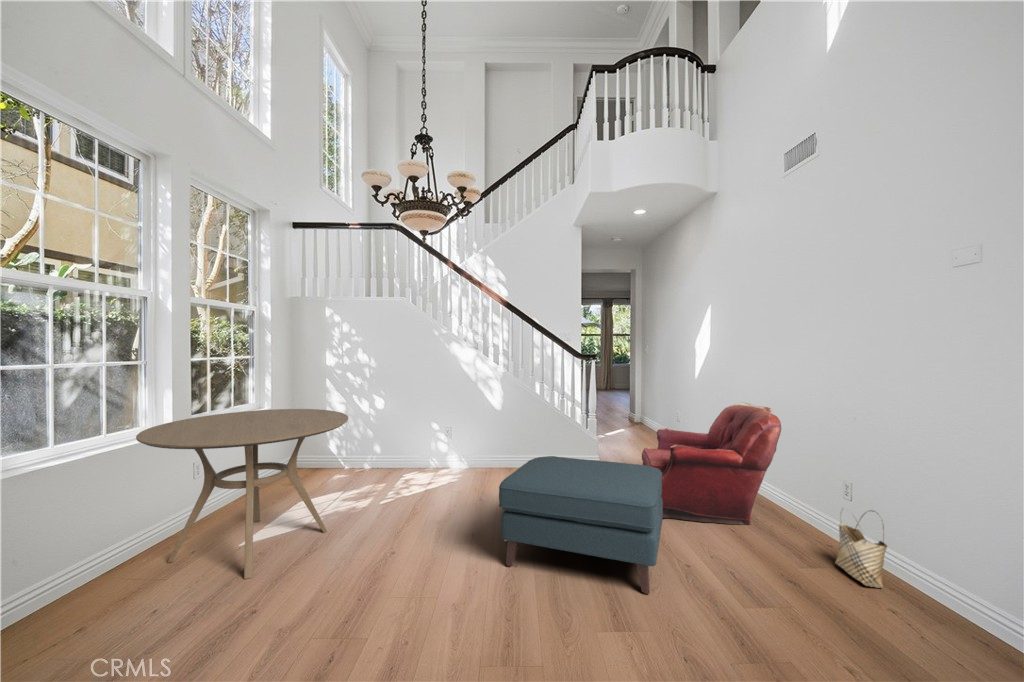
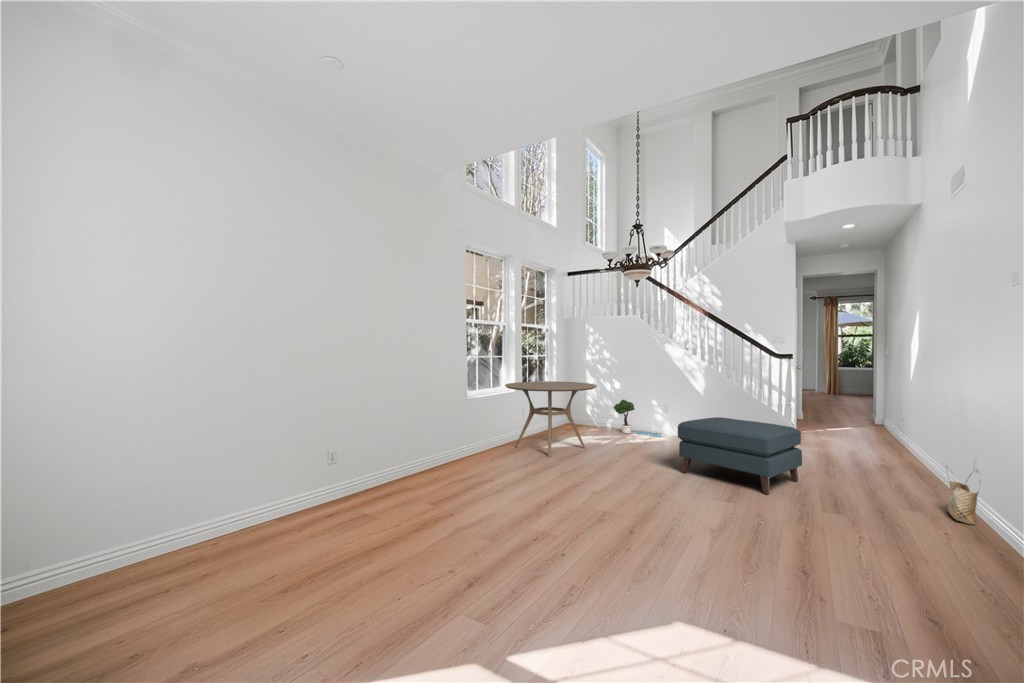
armchair: present [642,402,781,525] -> none [806,396,939,493]
potted tree: none [373,426,446,478] -> present [614,400,662,437]

